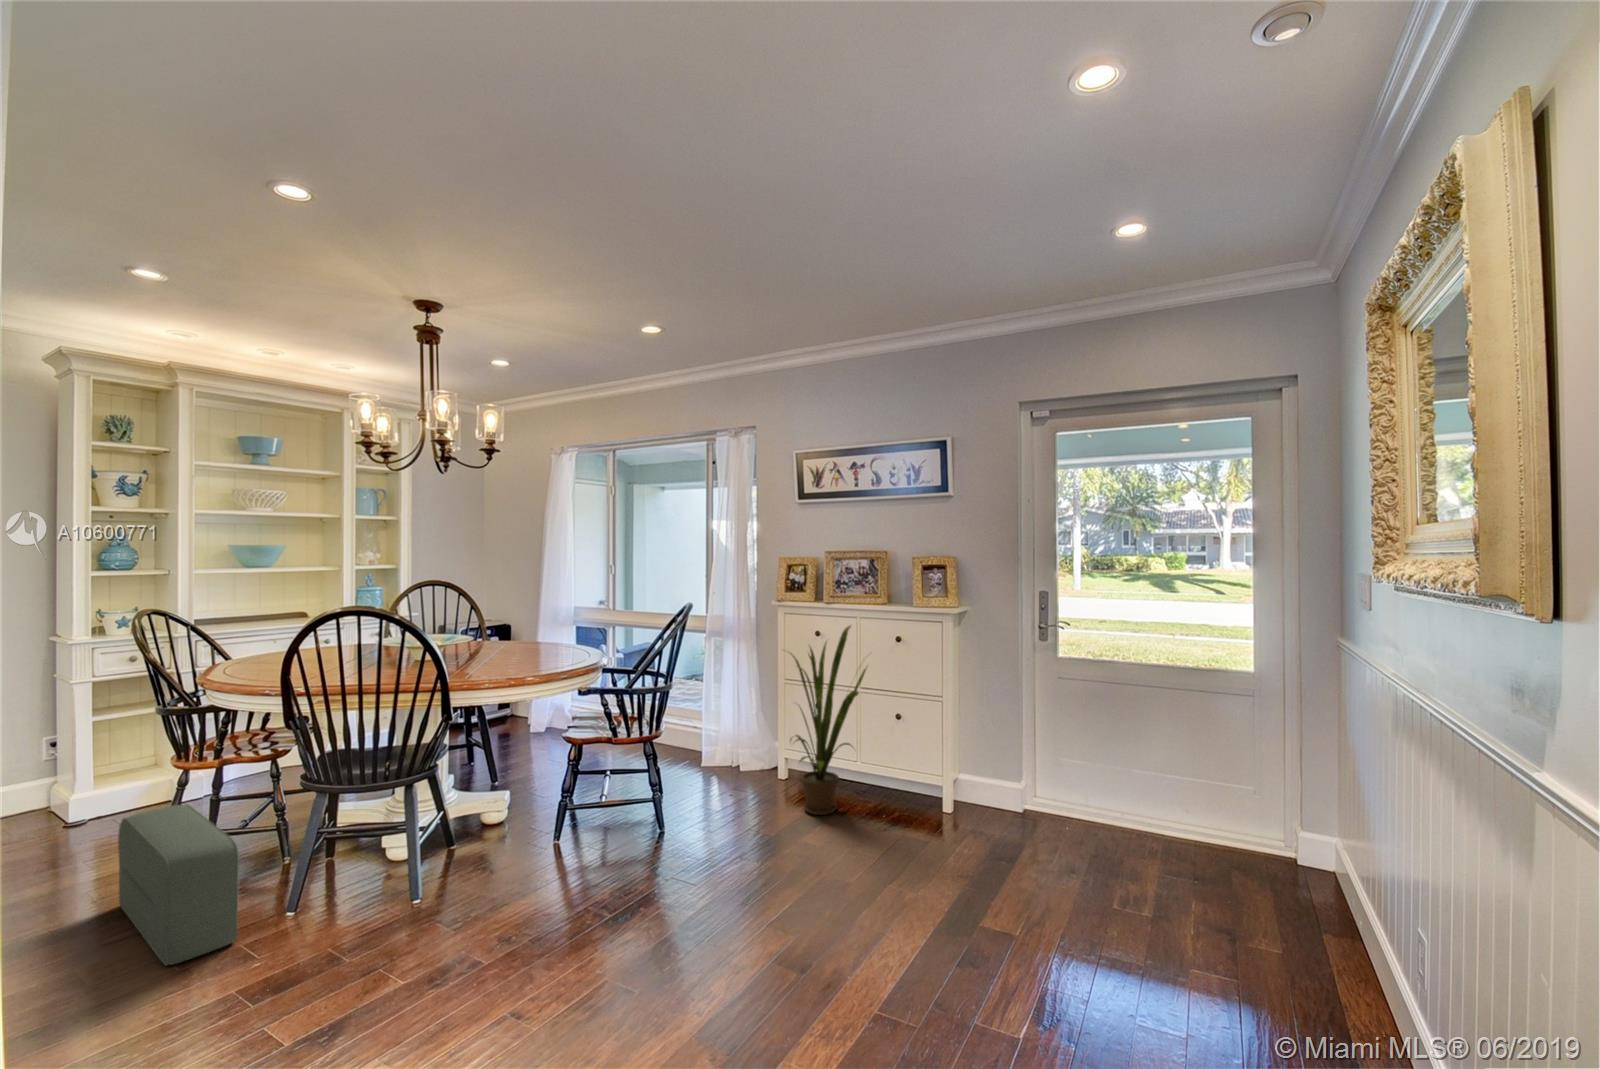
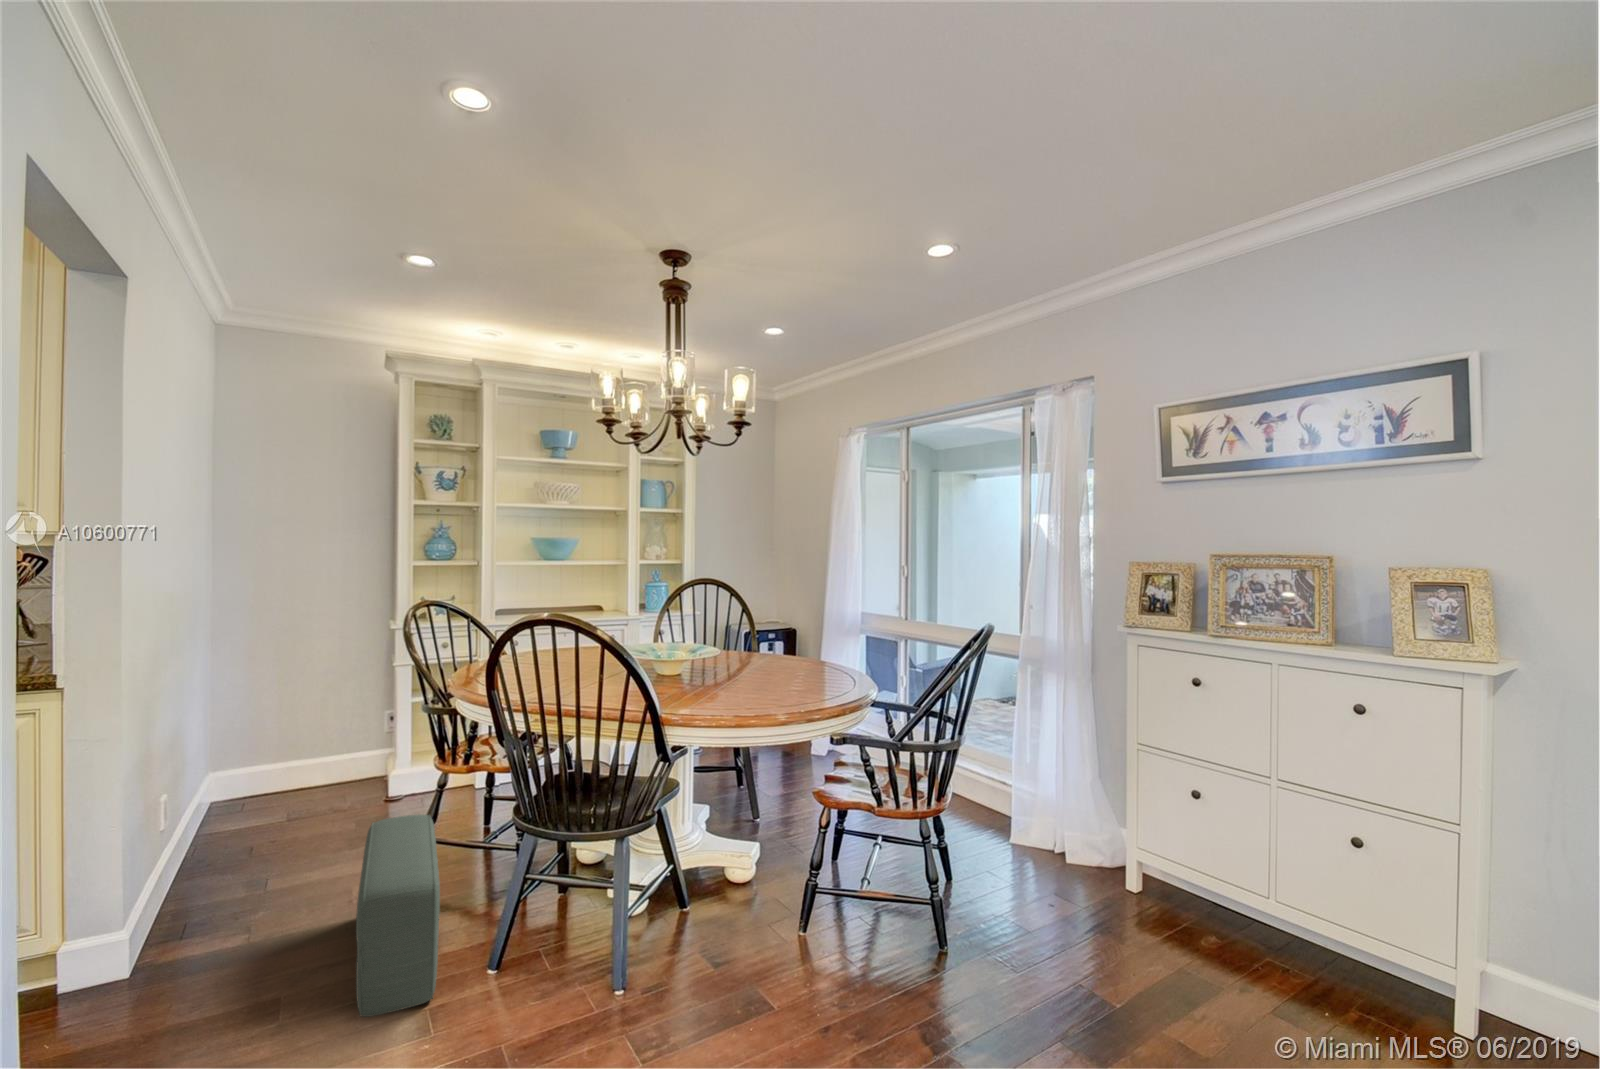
house plant: present [790,626,866,815] -> none [1135,673,1309,982]

